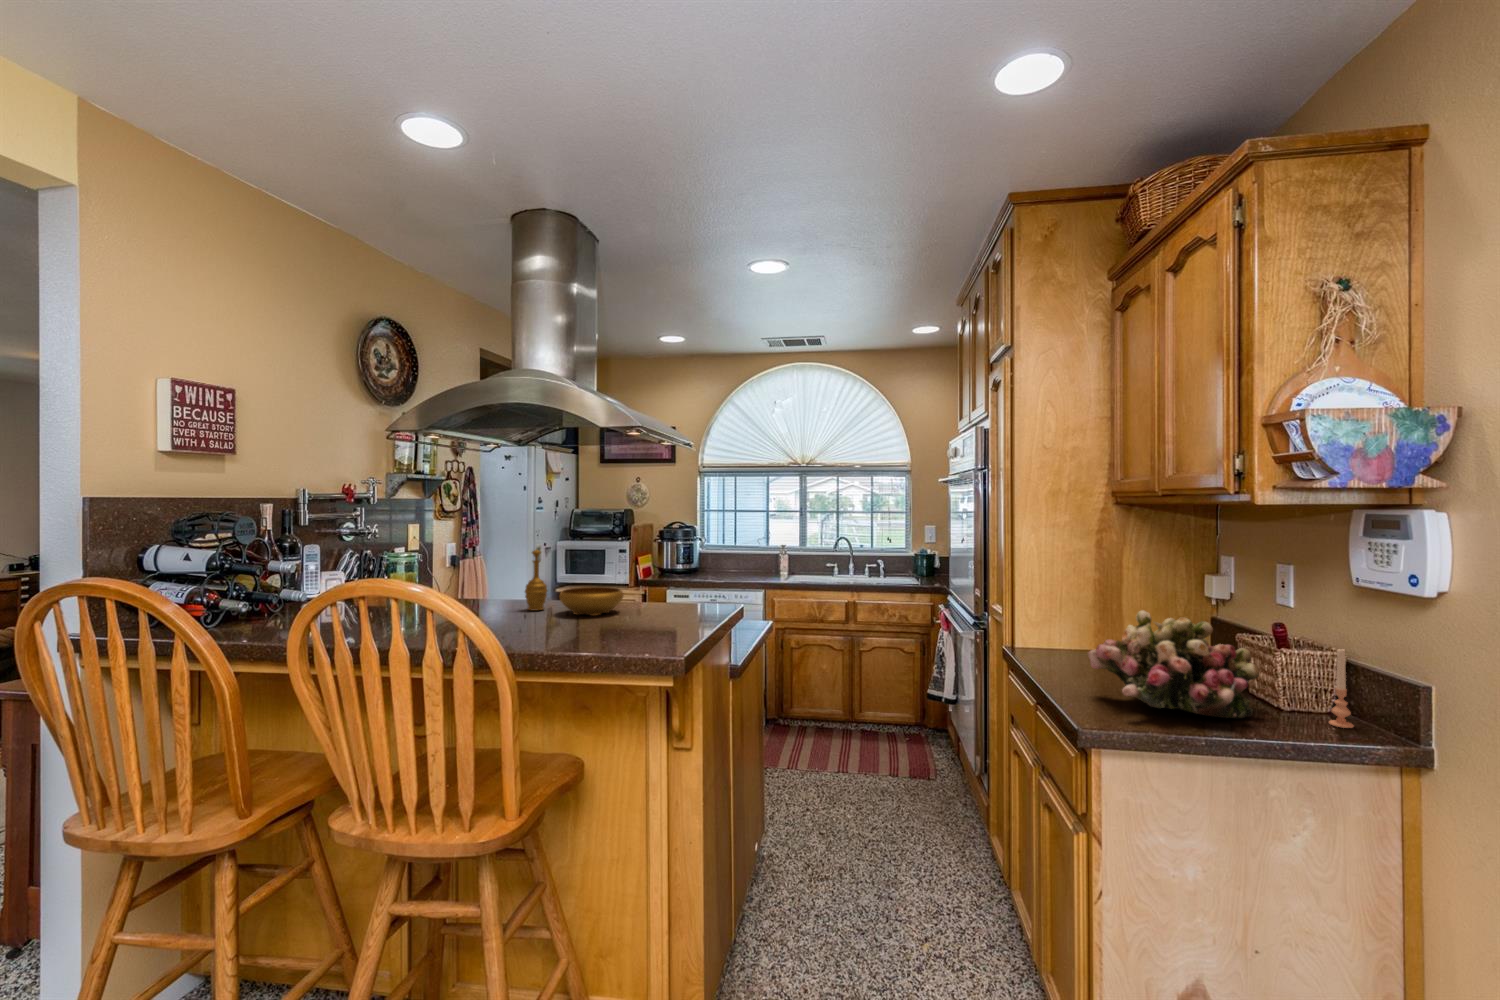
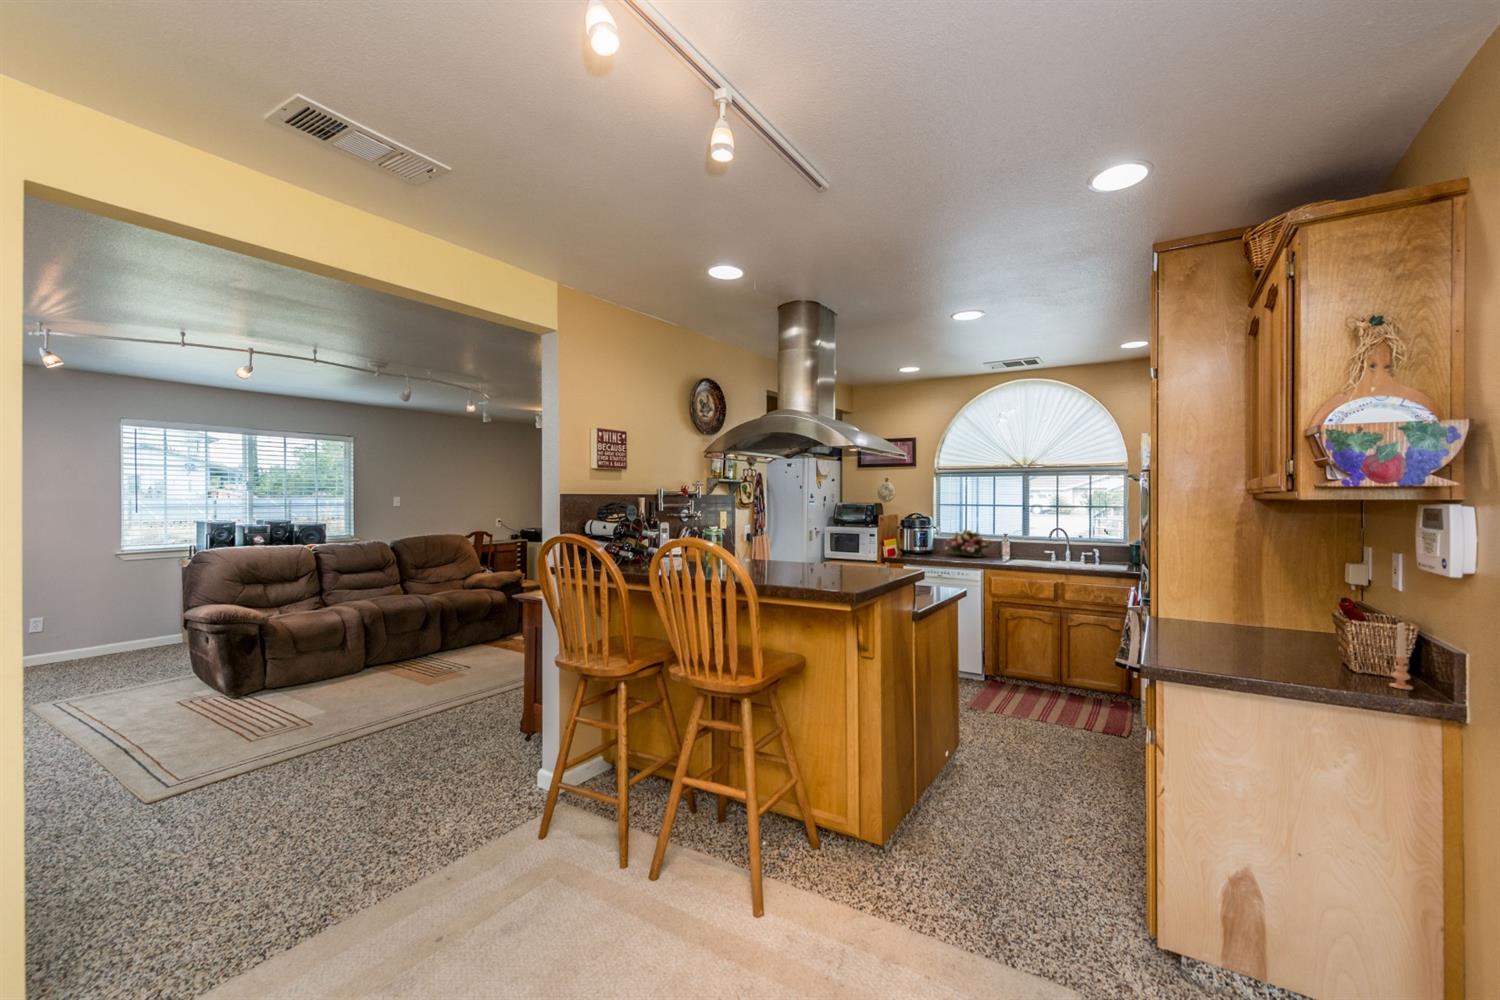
decorative bowl: present [525,550,624,616] -> none [778,527,838,571]
flower arrangement: present [1088,611,1259,718] -> present [945,530,991,557]

